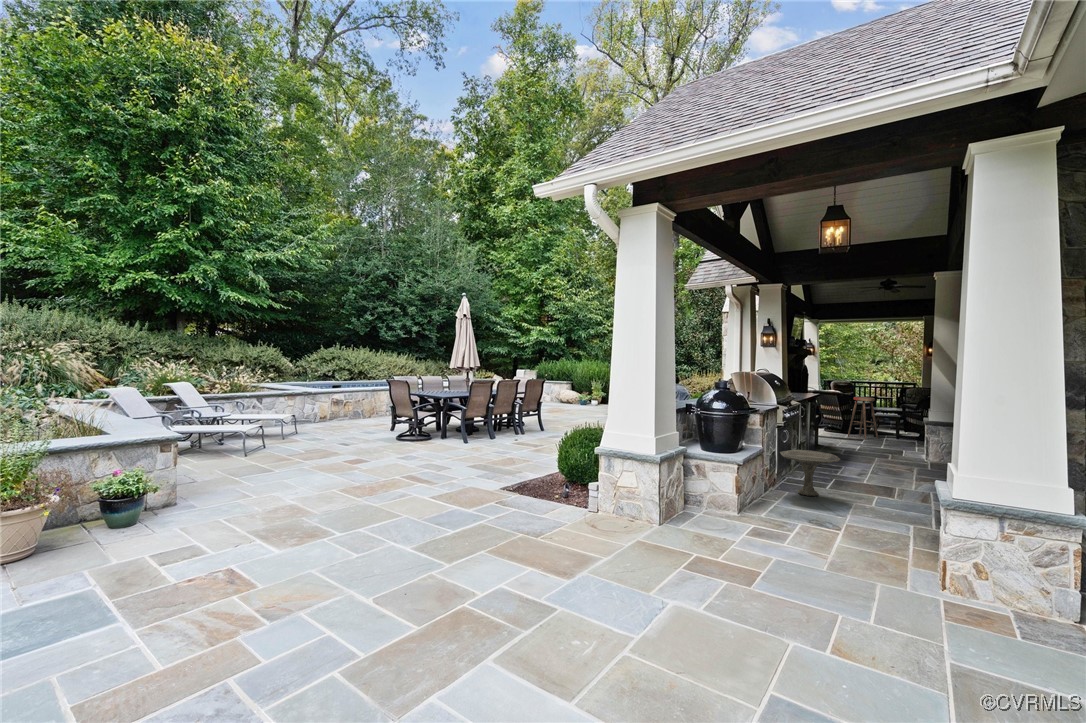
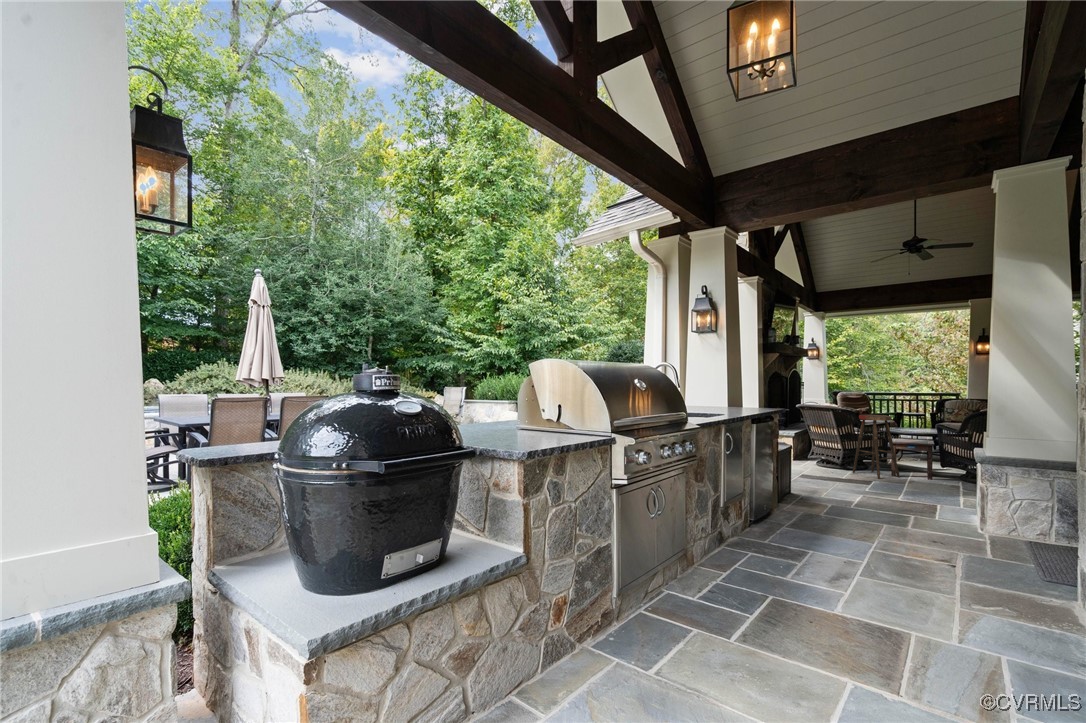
side table: present [780,450,840,496] -> none [620,533,751,657]

